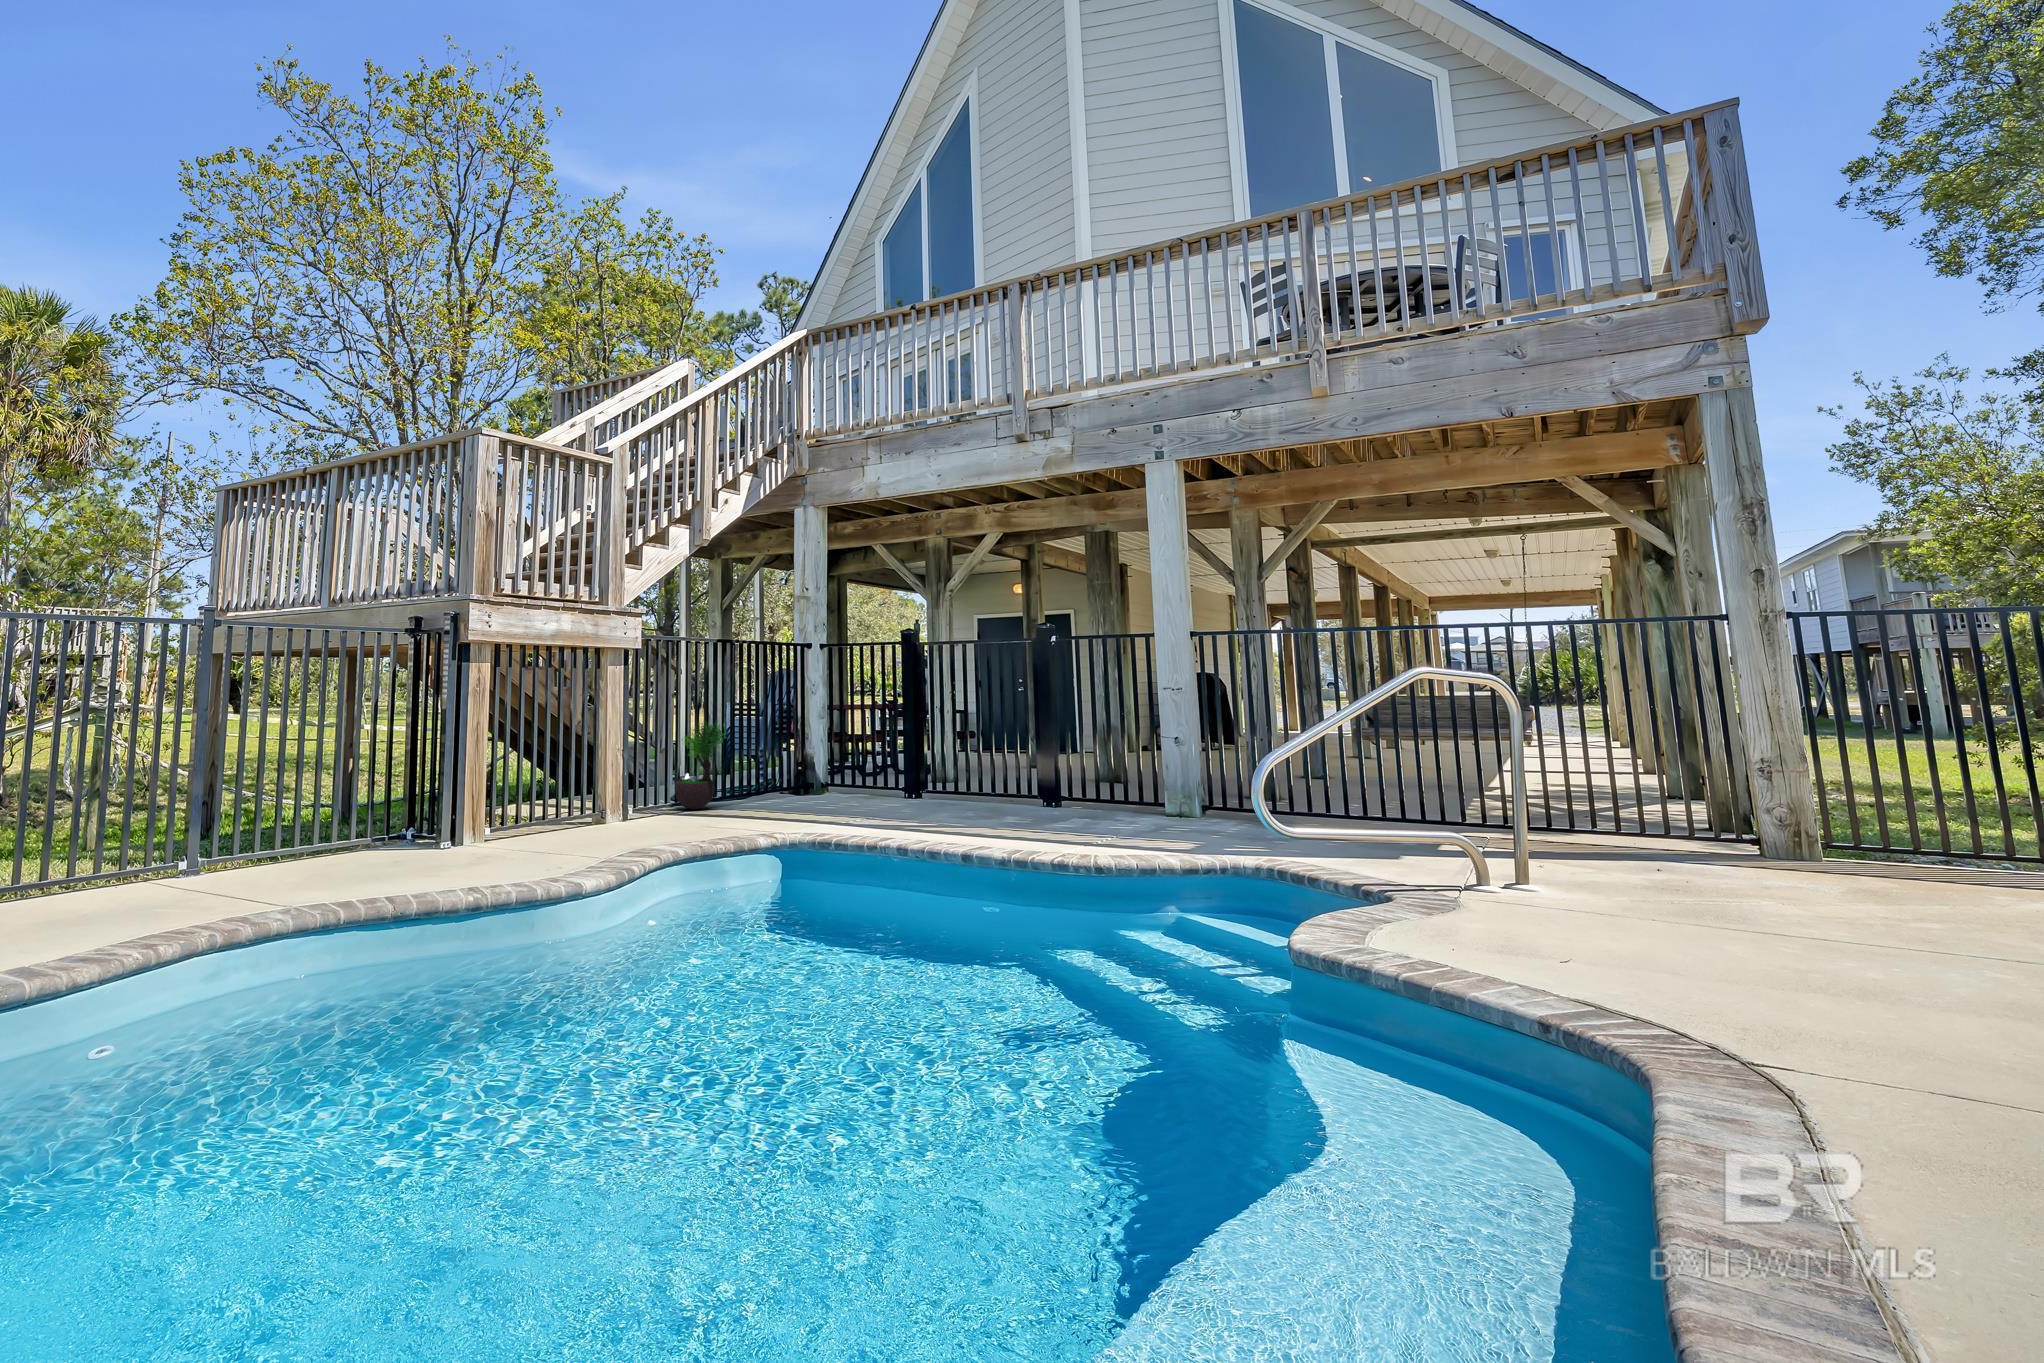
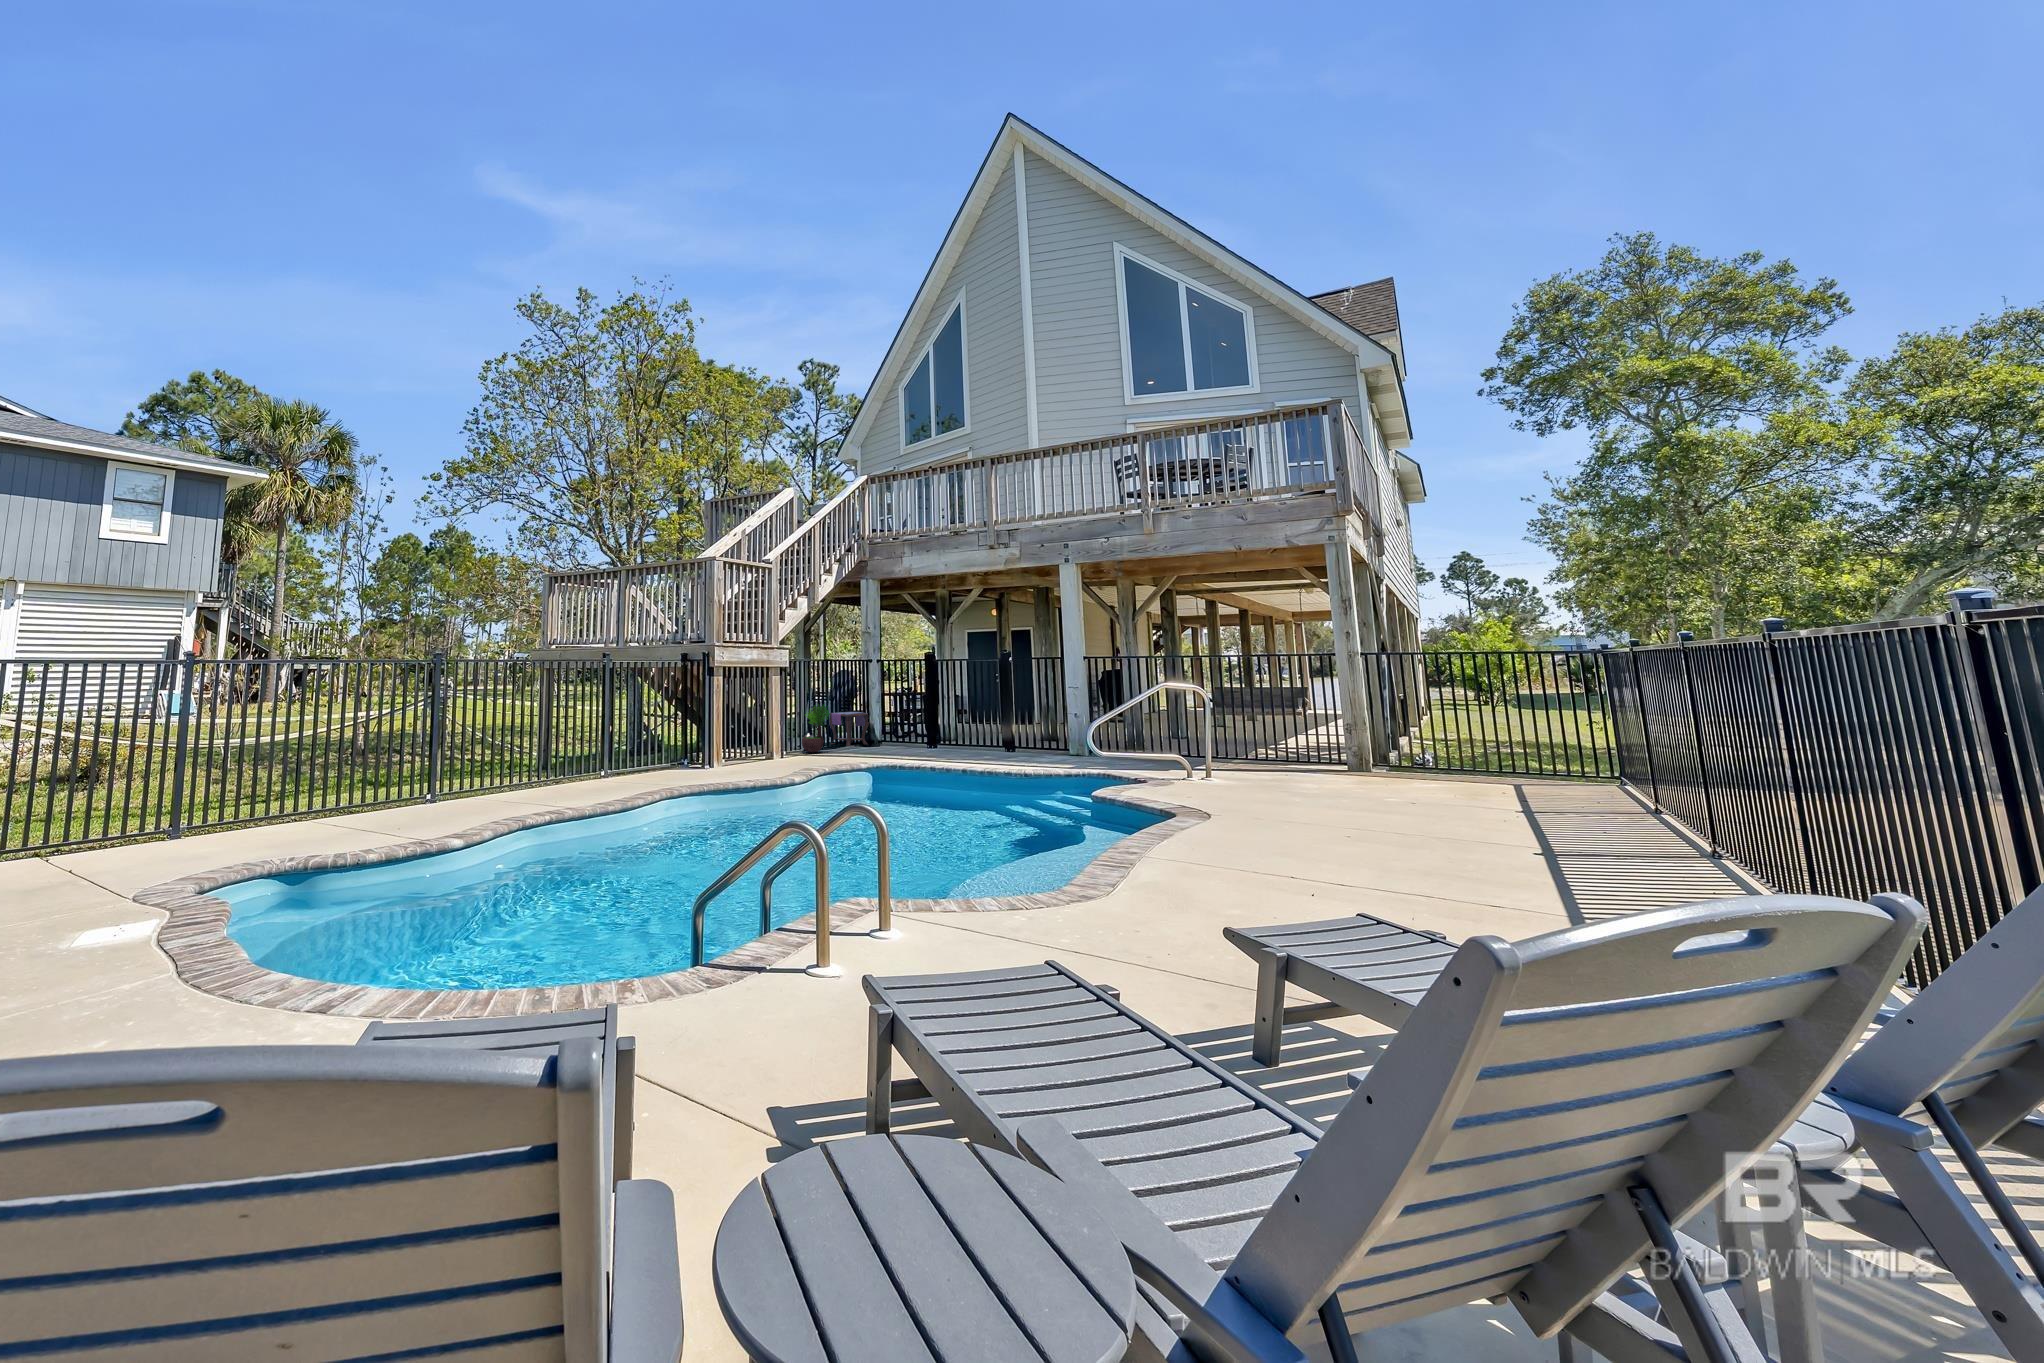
side table: none [740,735,809,795] -> present [829,712,869,746]

